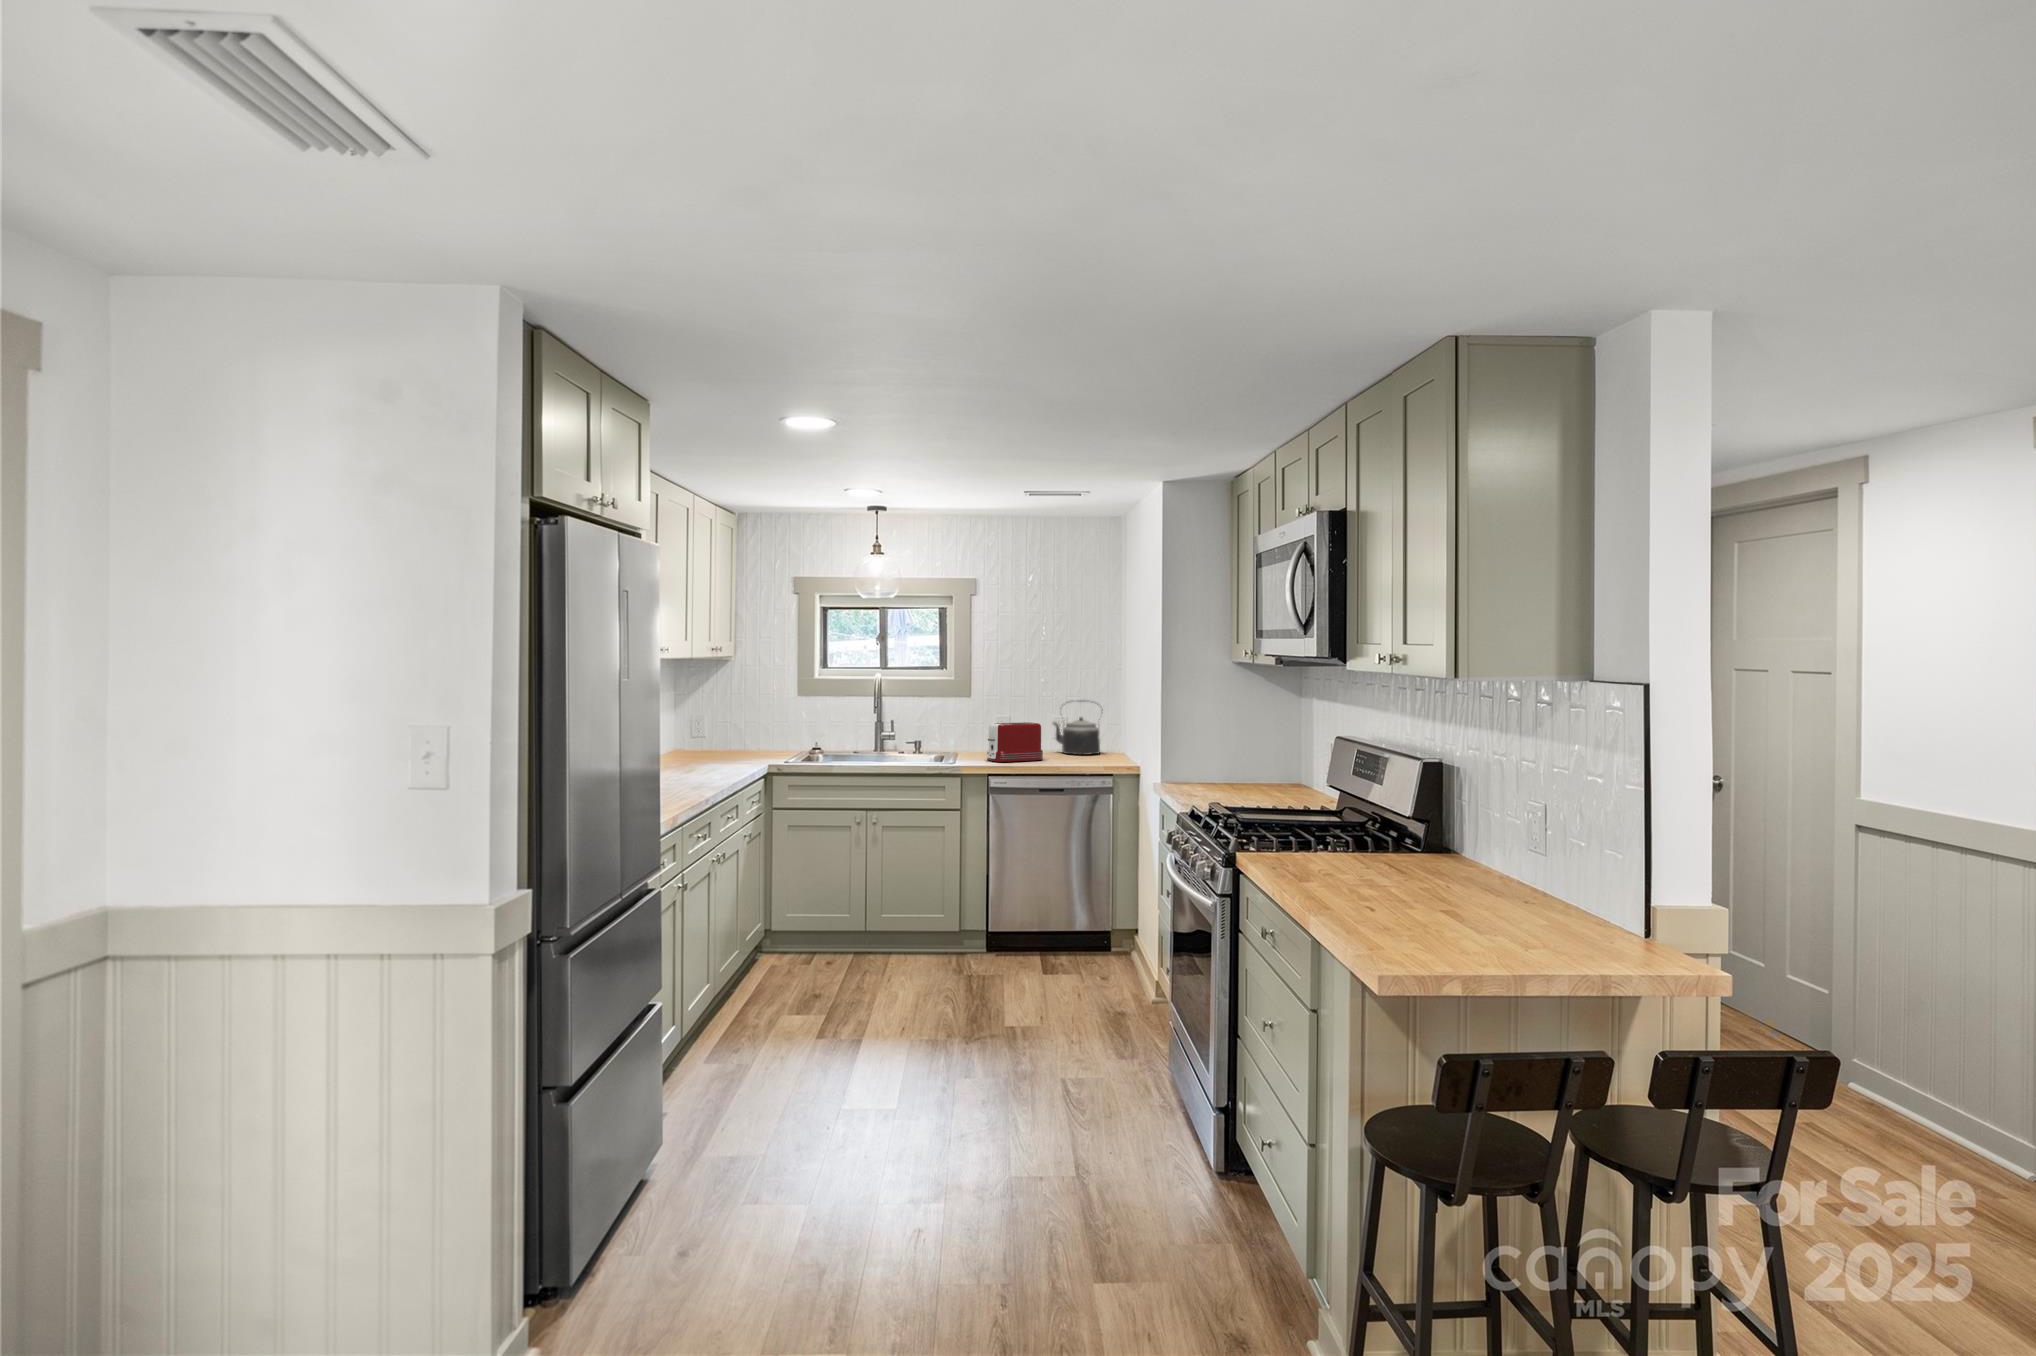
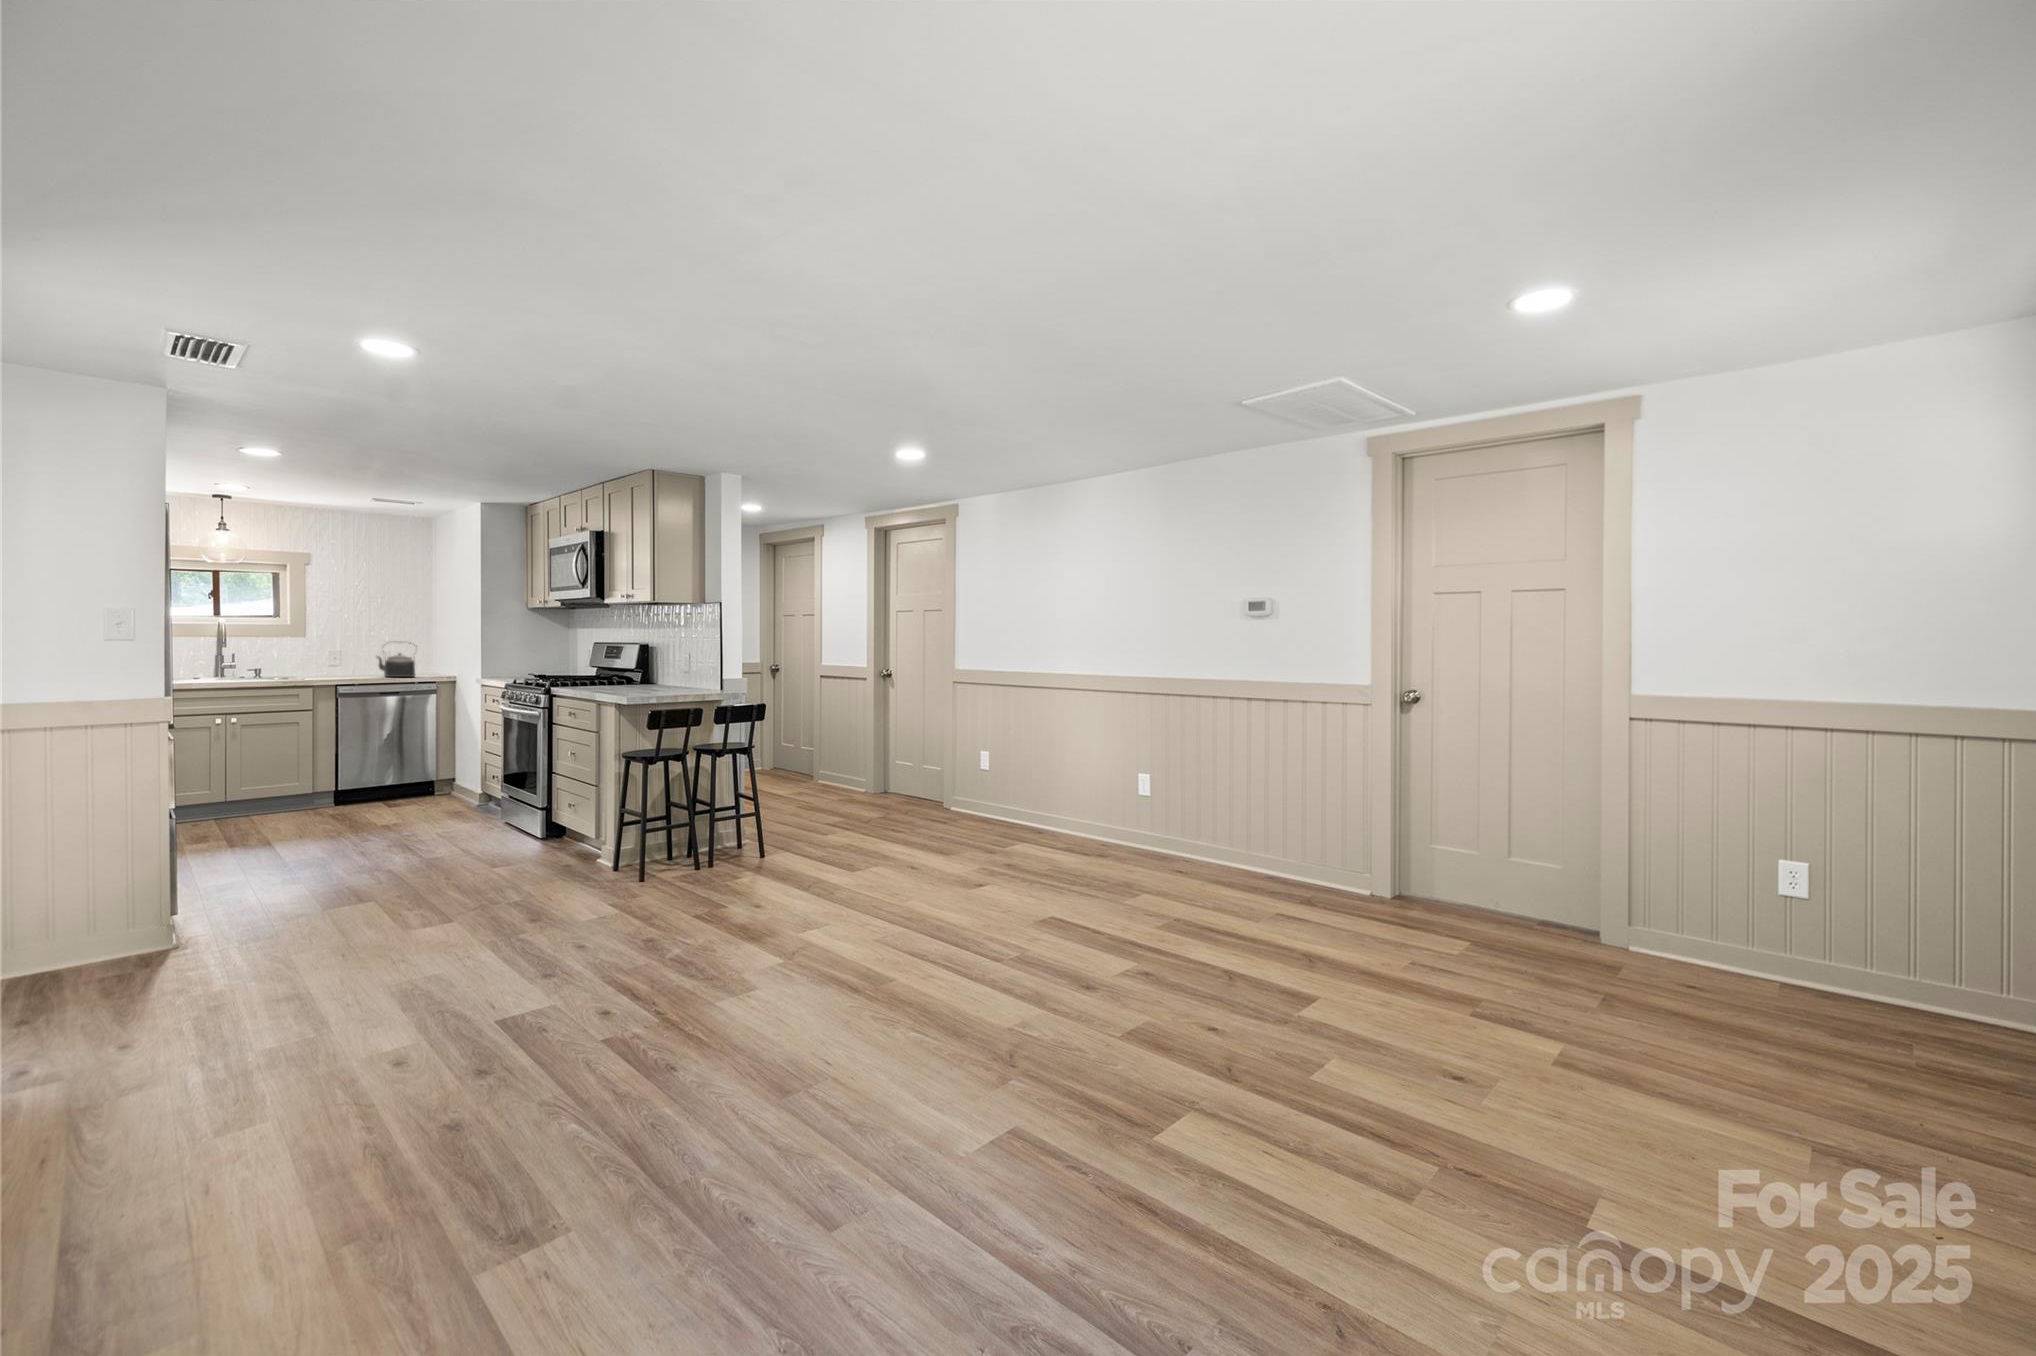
toaster: present [987,722,1043,762] -> none [328,654,374,679]

